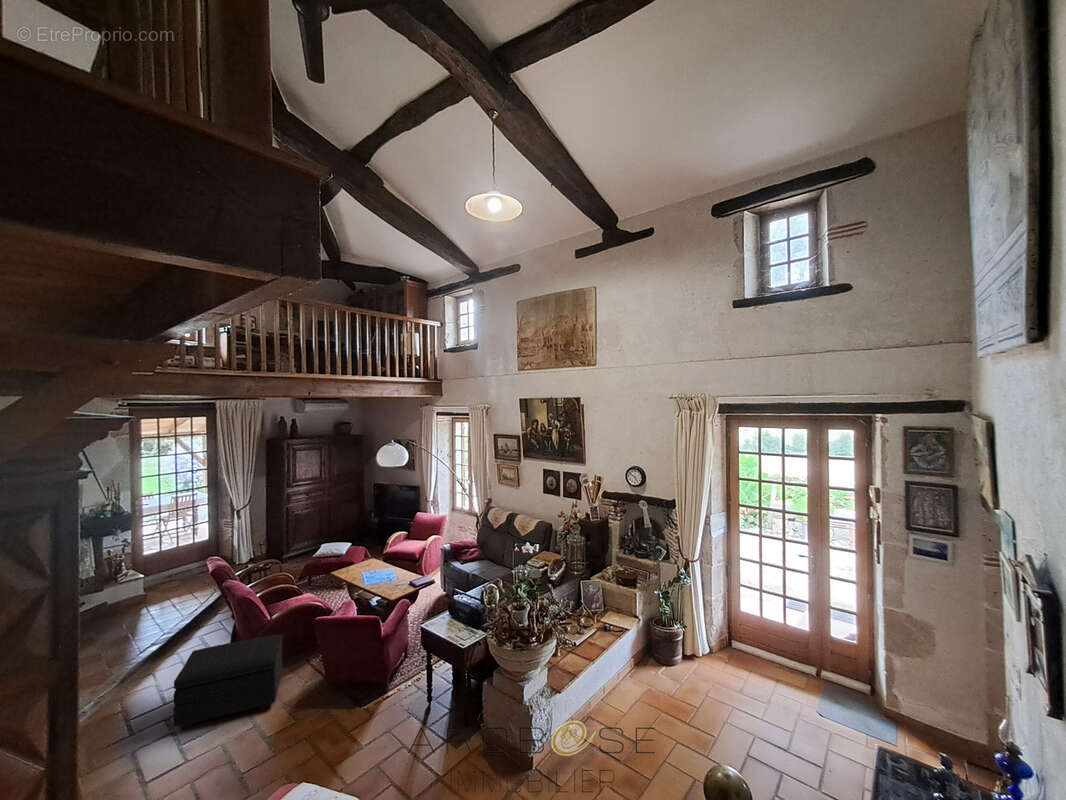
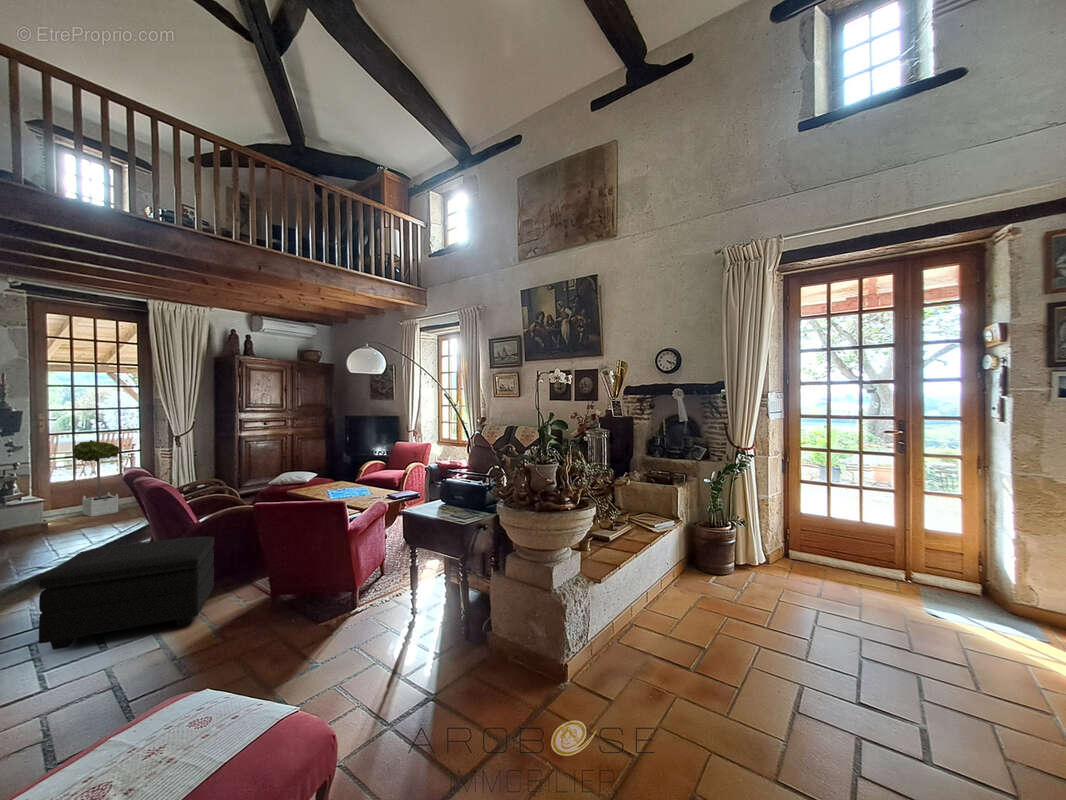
potted tree: none [160,521,194,583] -> present [73,440,119,517]

